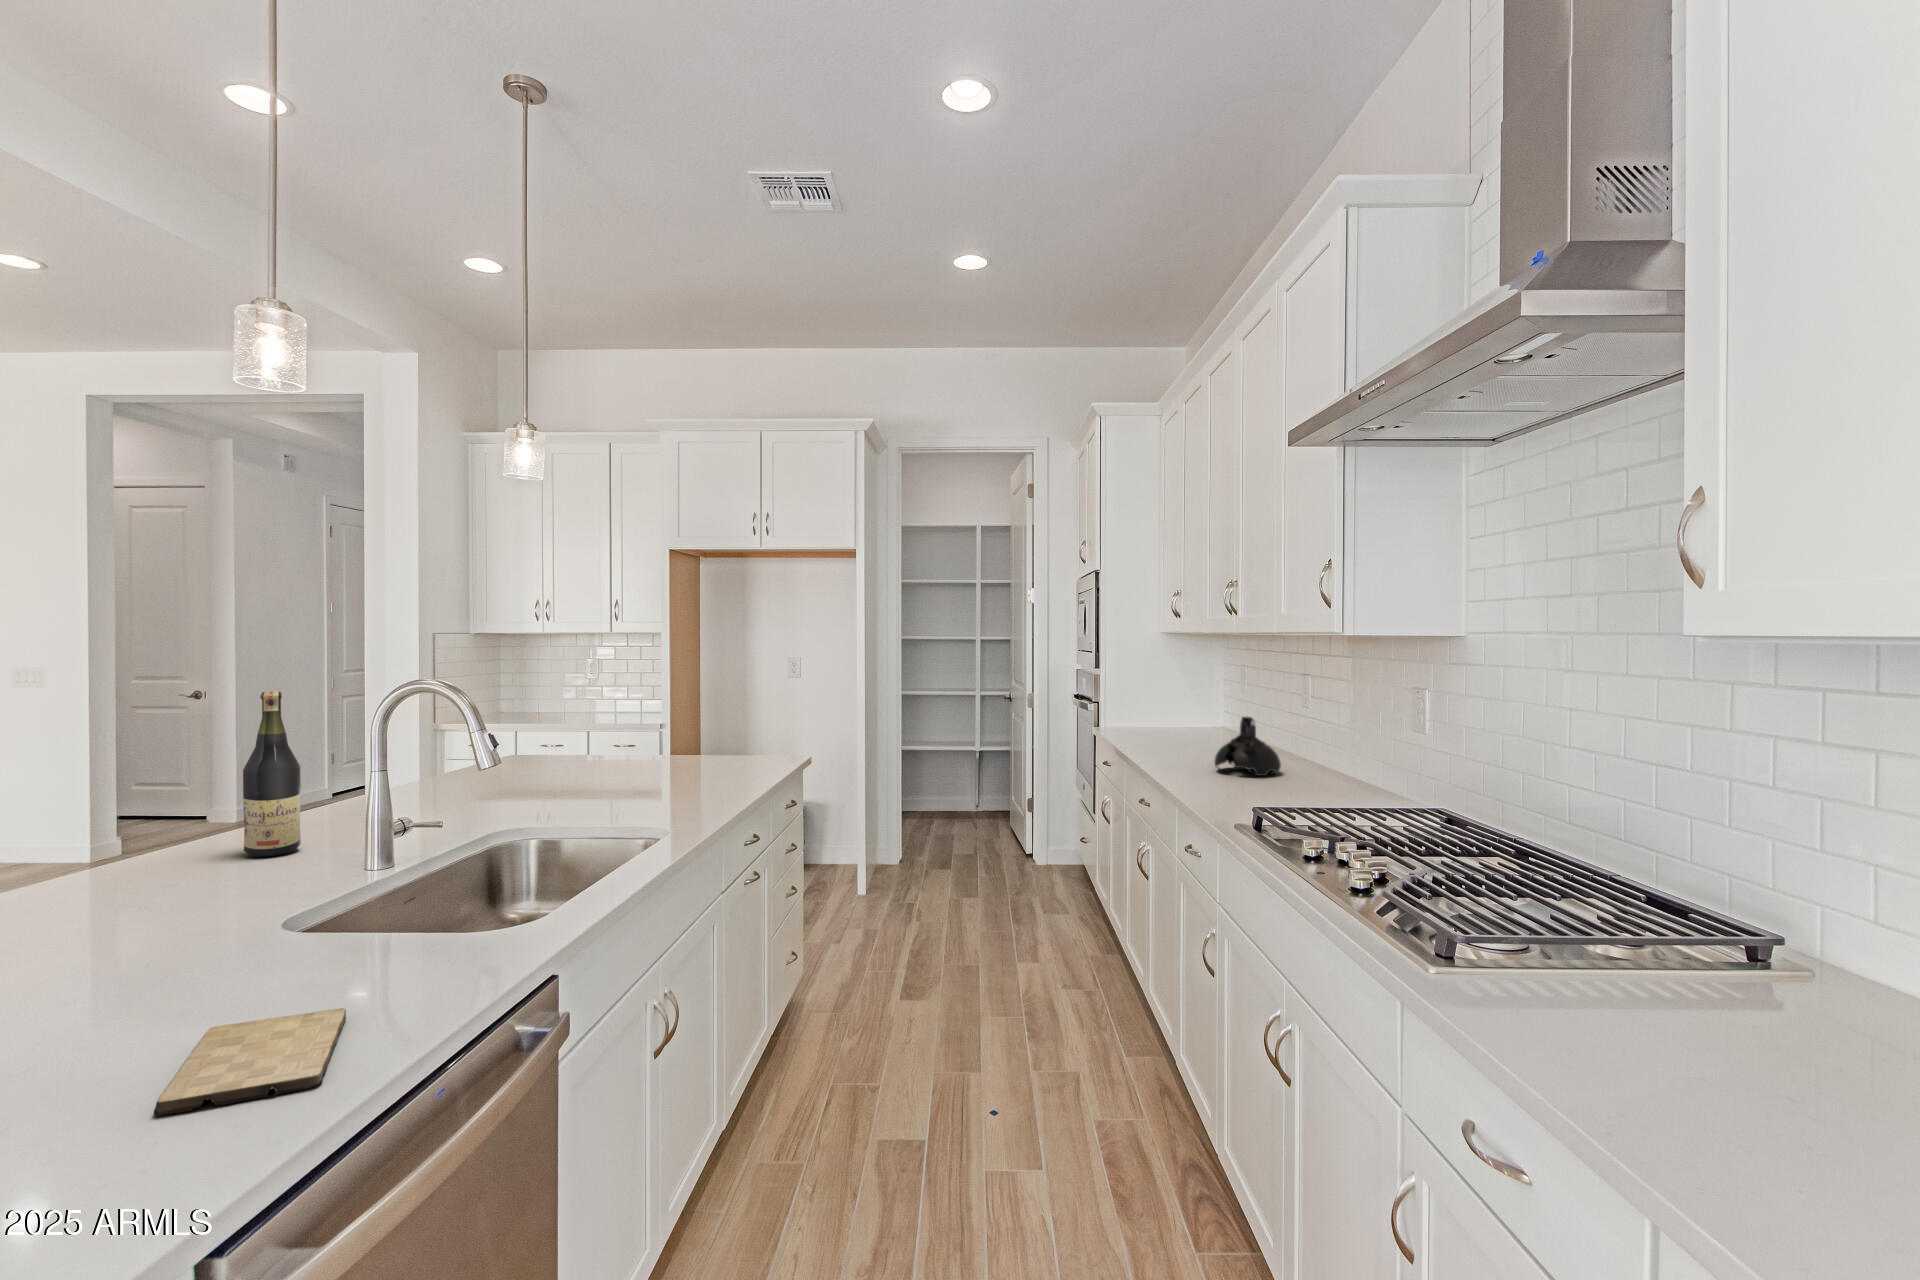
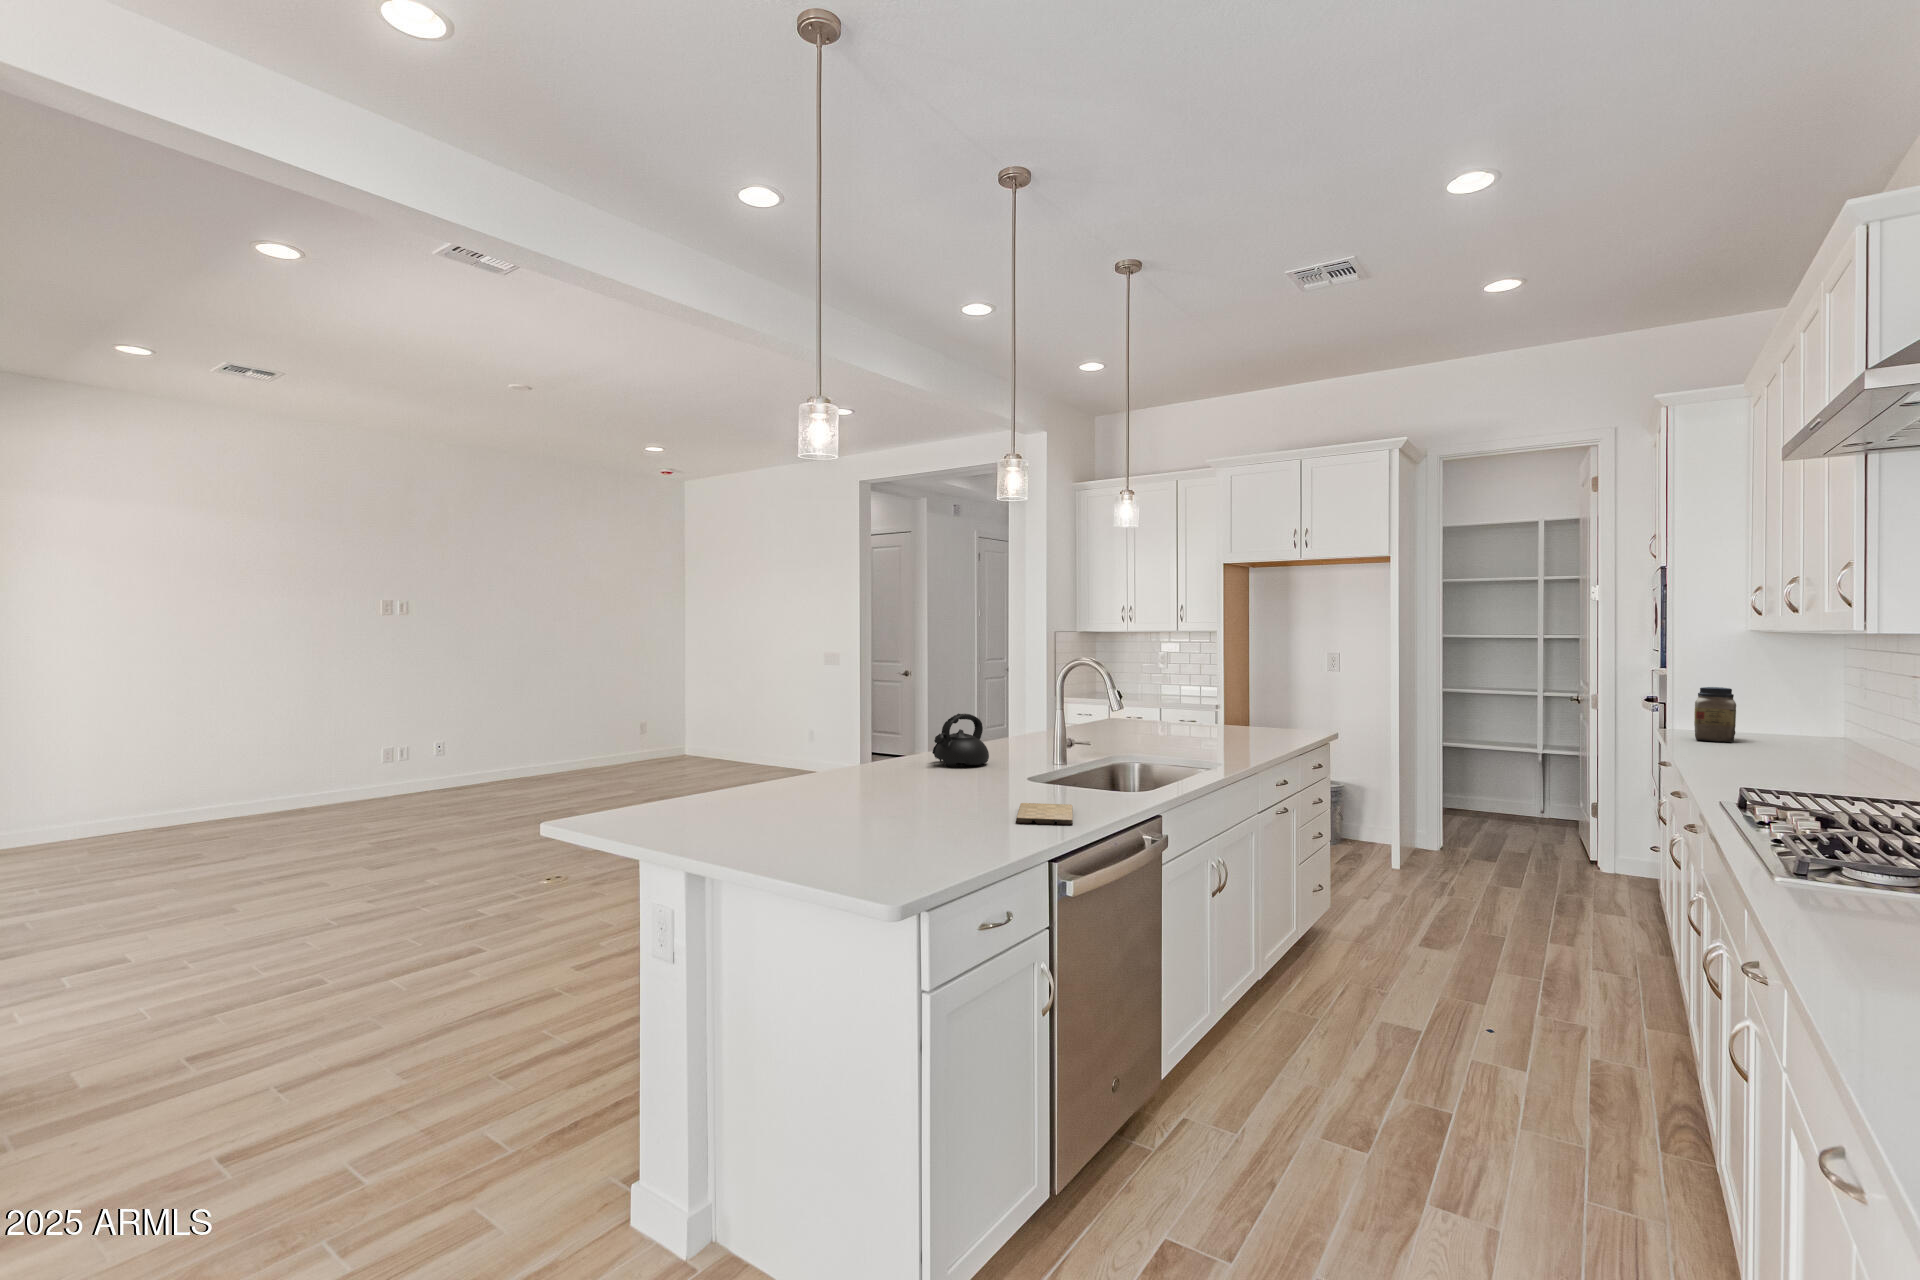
jar: none [1145,690,1179,744] -> present [1694,687,1736,742]
wine bottle: present [243,692,301,857] -> none [989,663,1015,755]
teapot: present [1214,717,1281,776] -> present [932,714,989,767]

